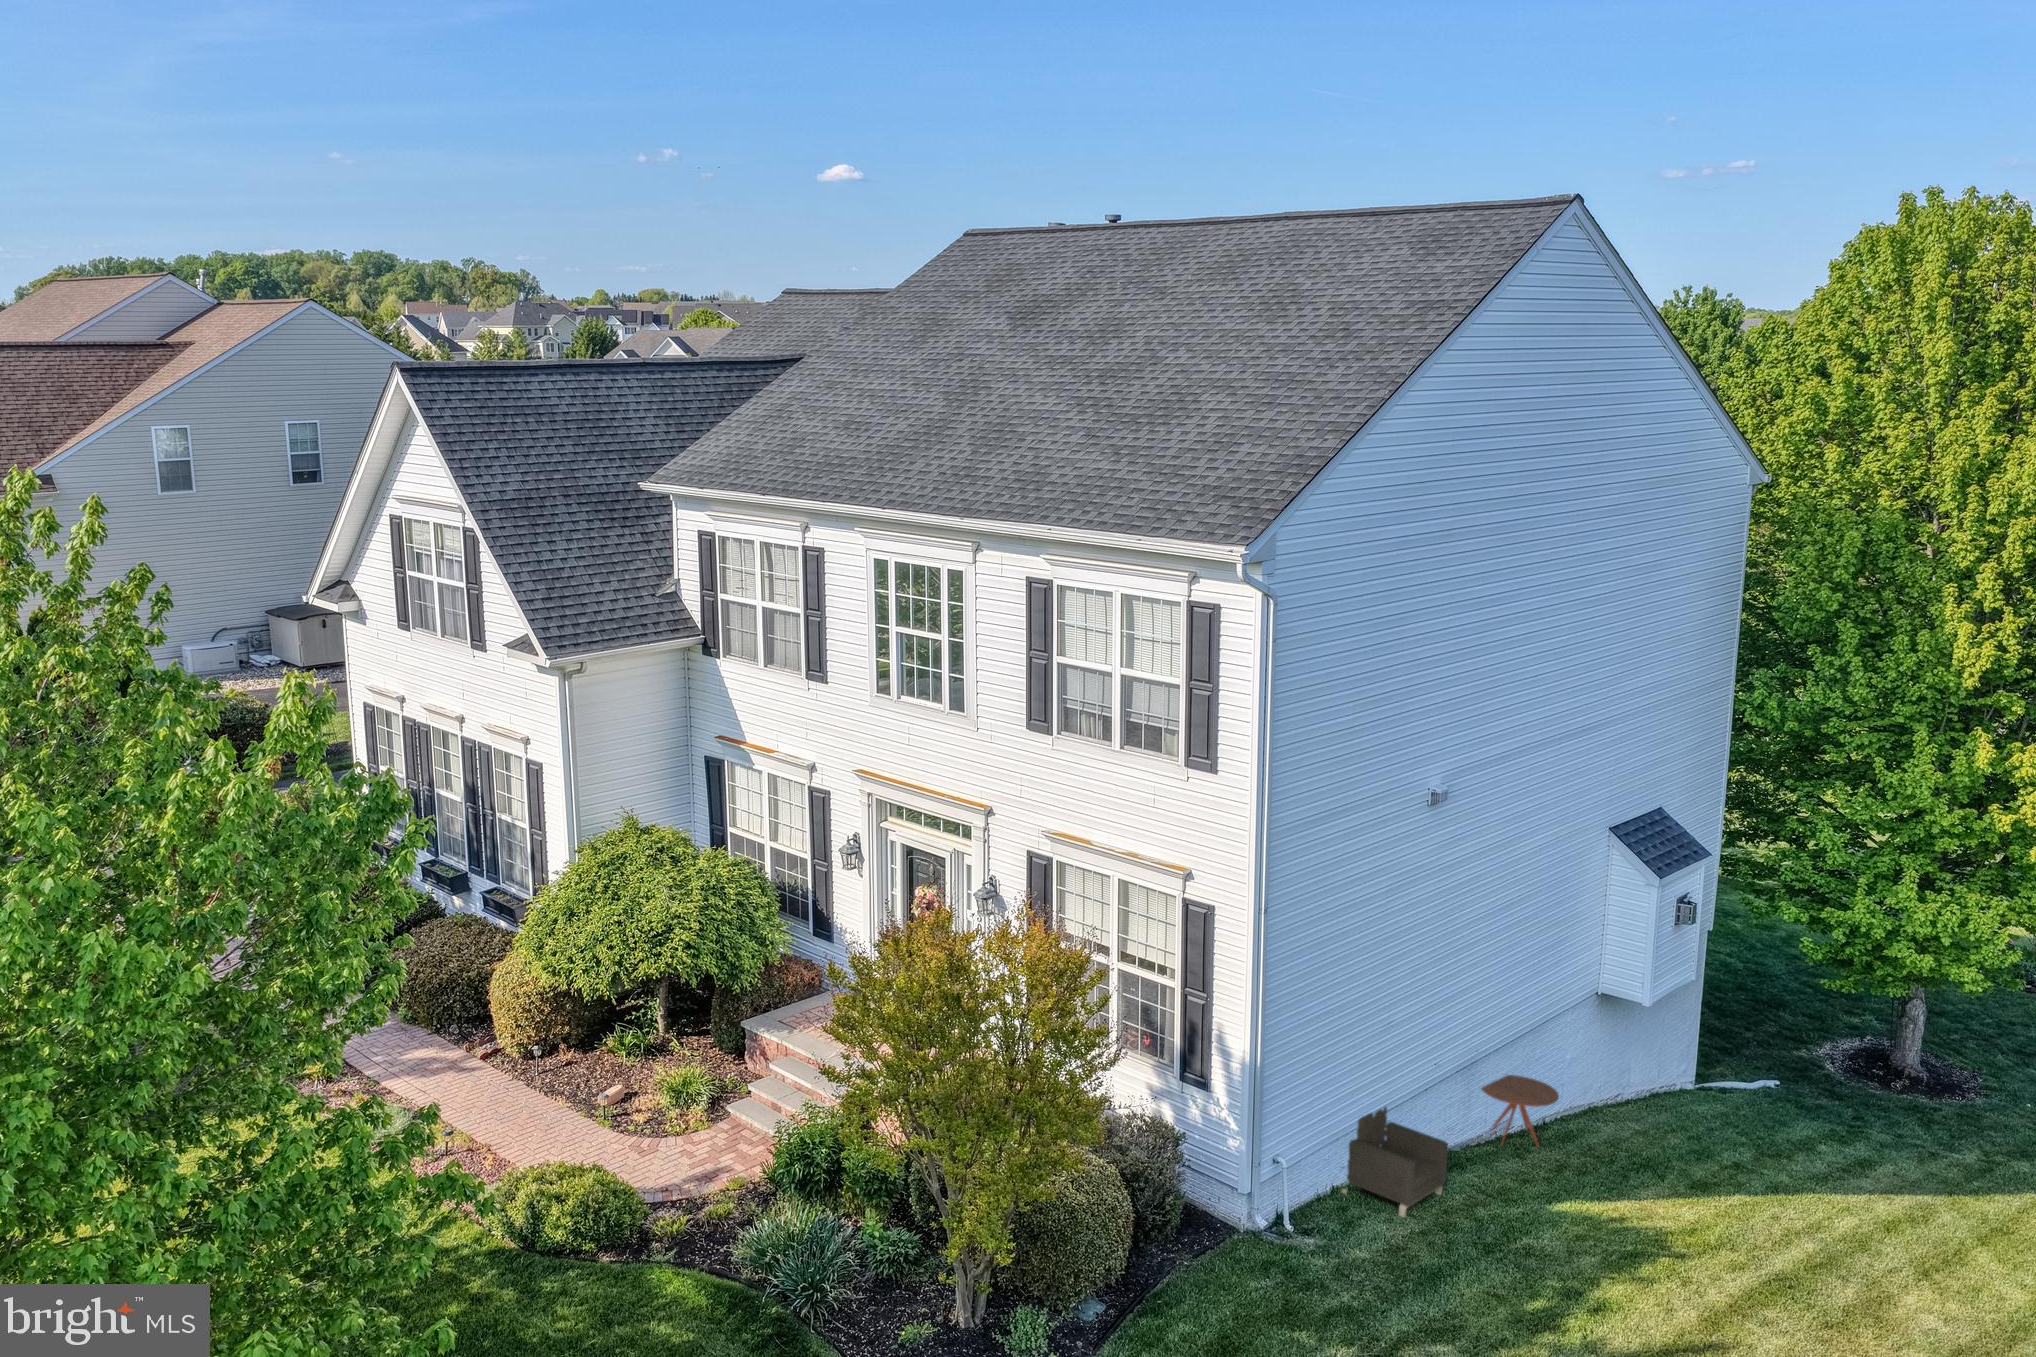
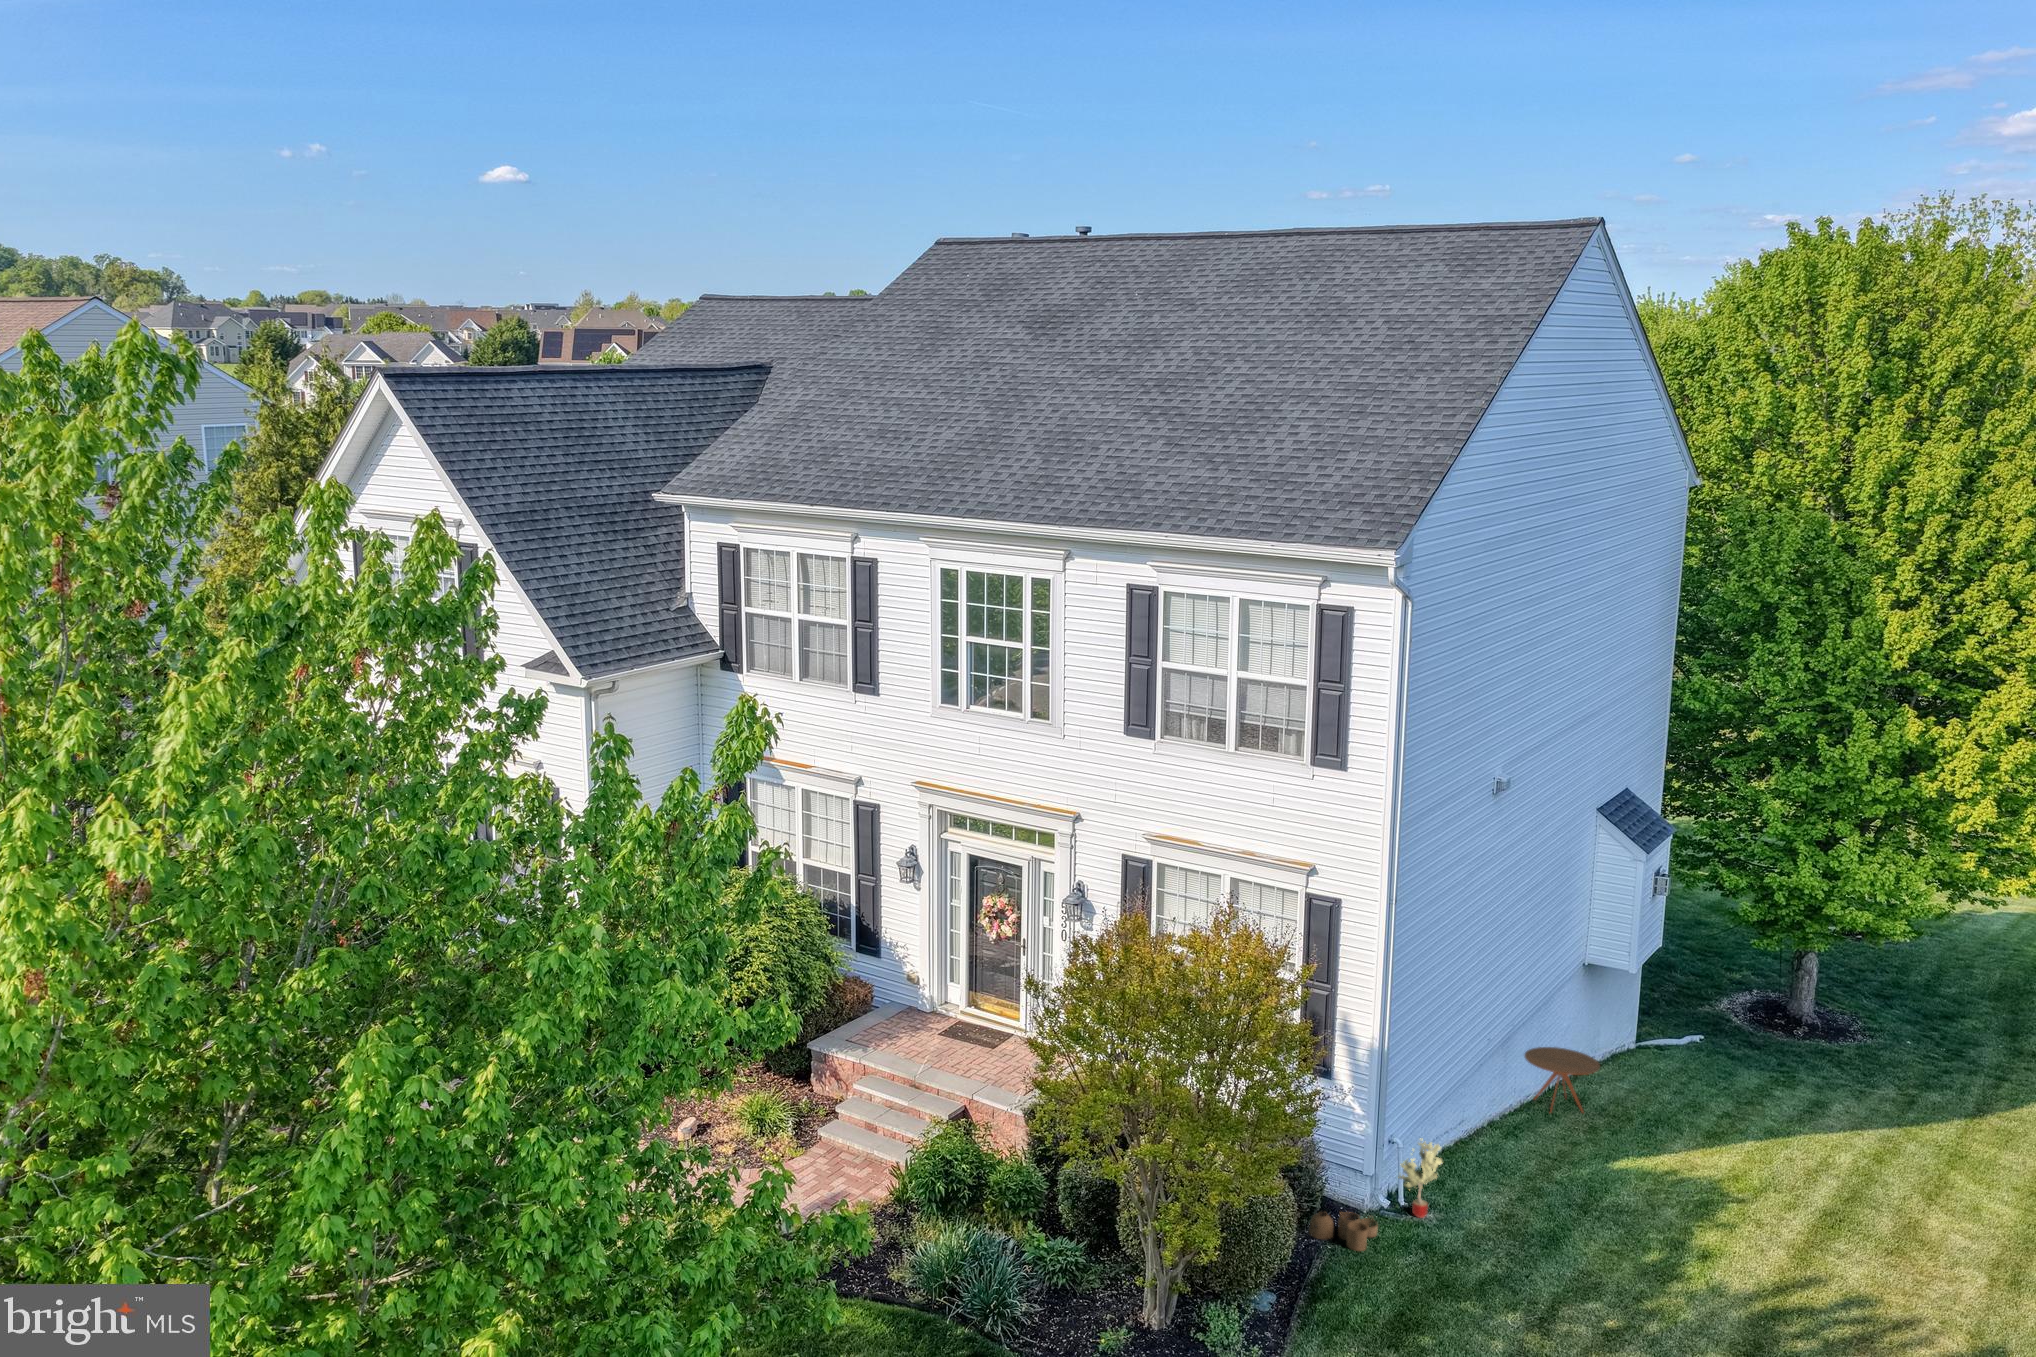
armchair: present [1341,1107,1448,1217] -> none [1435,1081,1532,1189]
potted tree: none [1271,1156,1323,1240] -> present [1398,1142,1442,1218]
woven basket: none [1167,1223,1239,1267] -> present [1309,1212,1378,1251]

